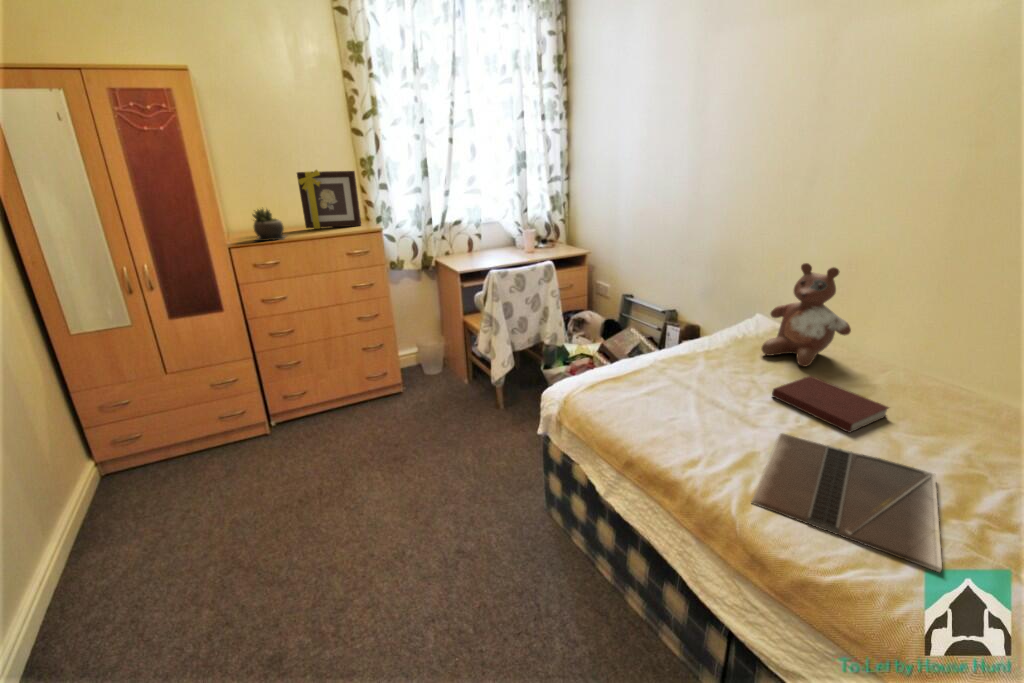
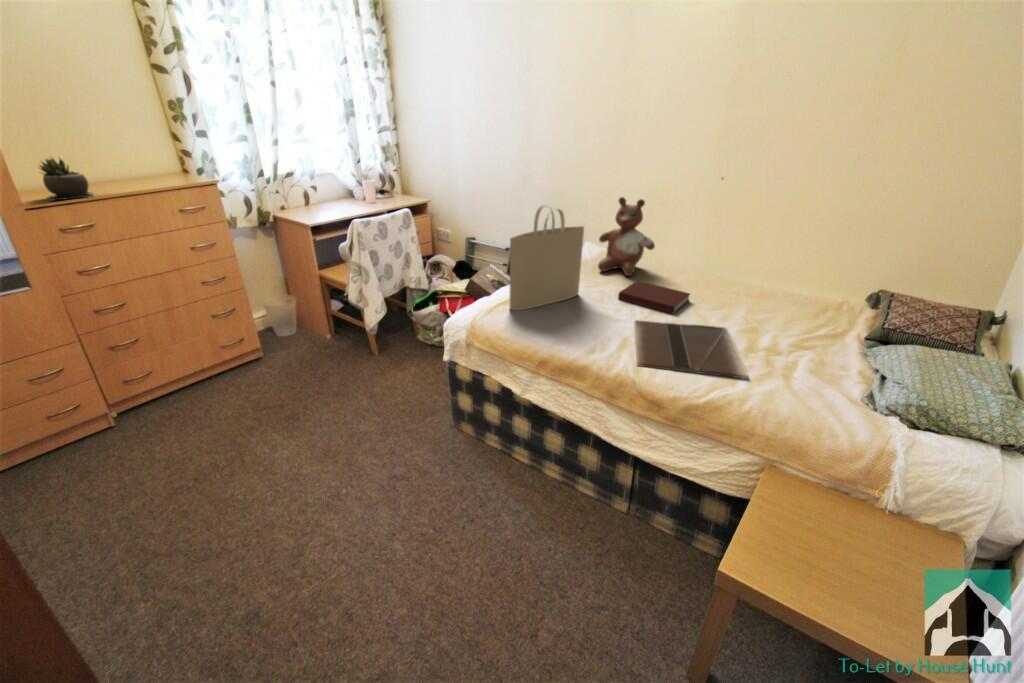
picture frame: present [297,170,361,229] -> none [86,111,185,184]
tote bag: none [617,270,729,392] -> present [509,205,584,310]

